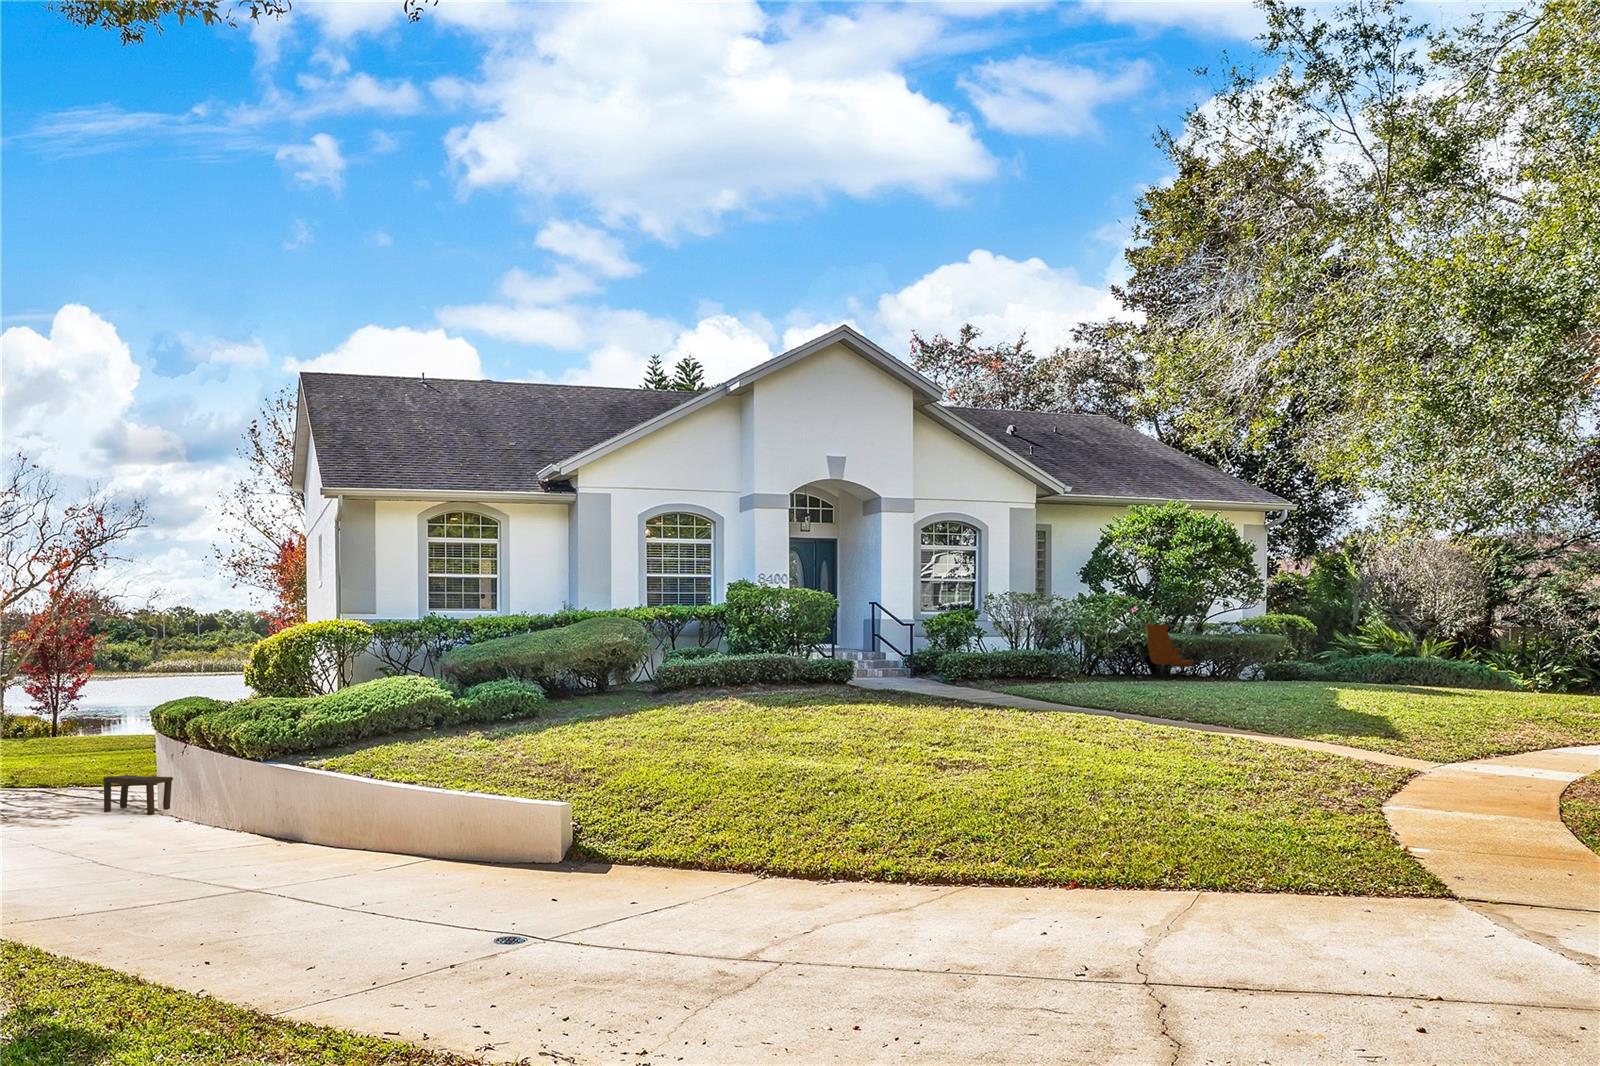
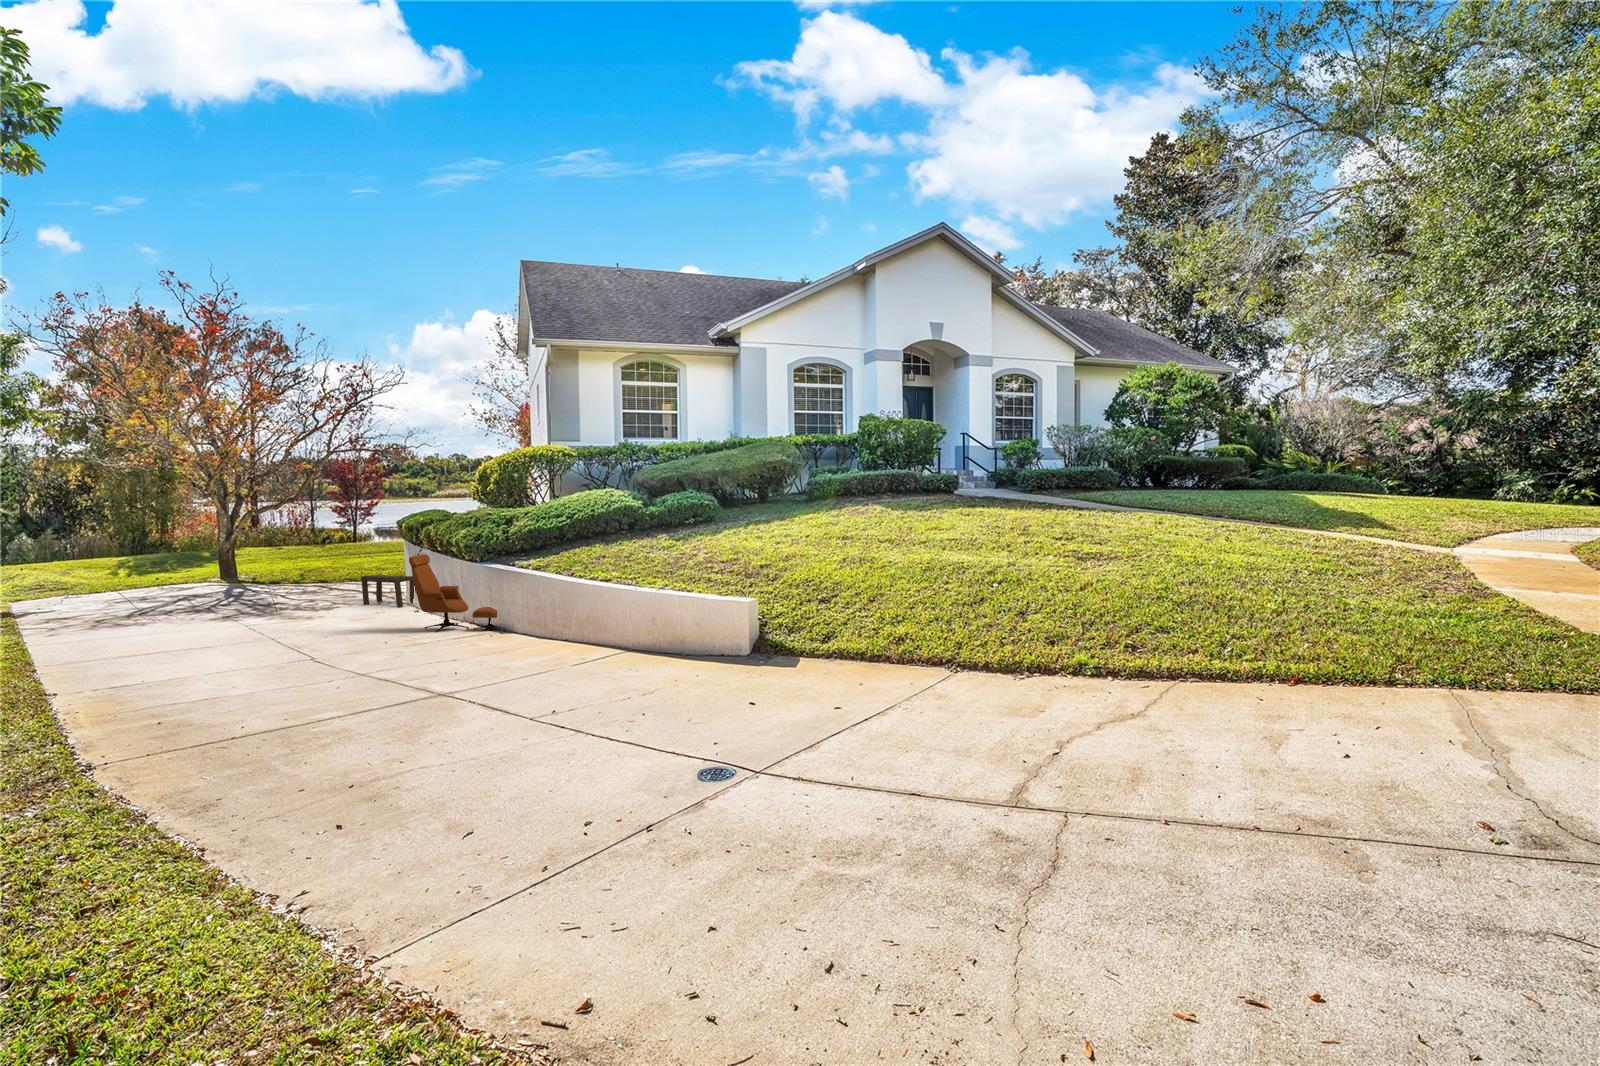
lounge chair: present [1146,624,1193,678] -> present [409,554,506,632]

